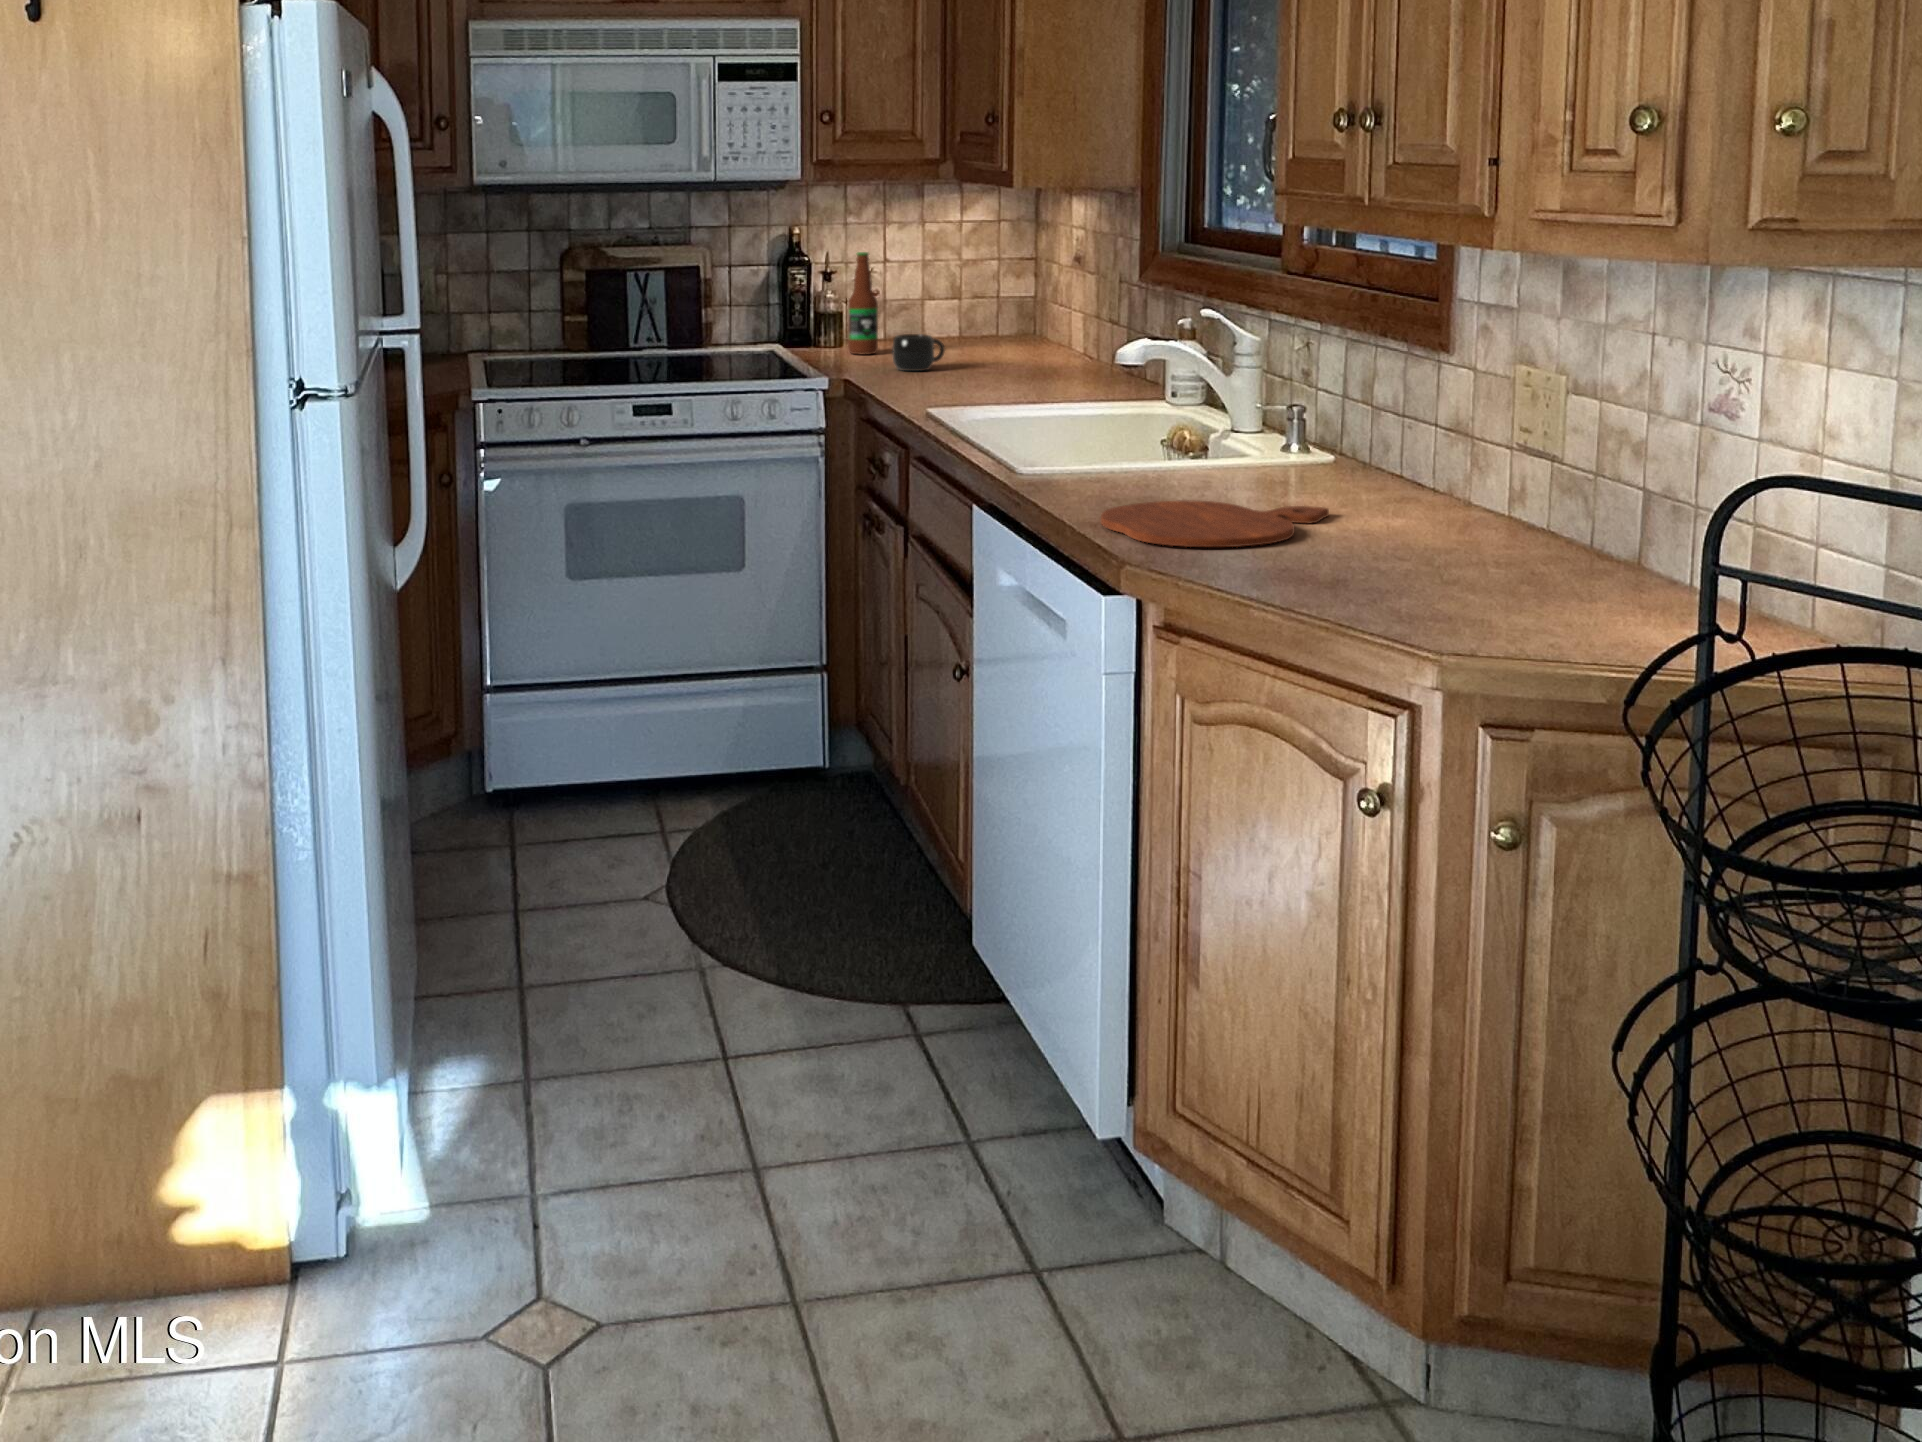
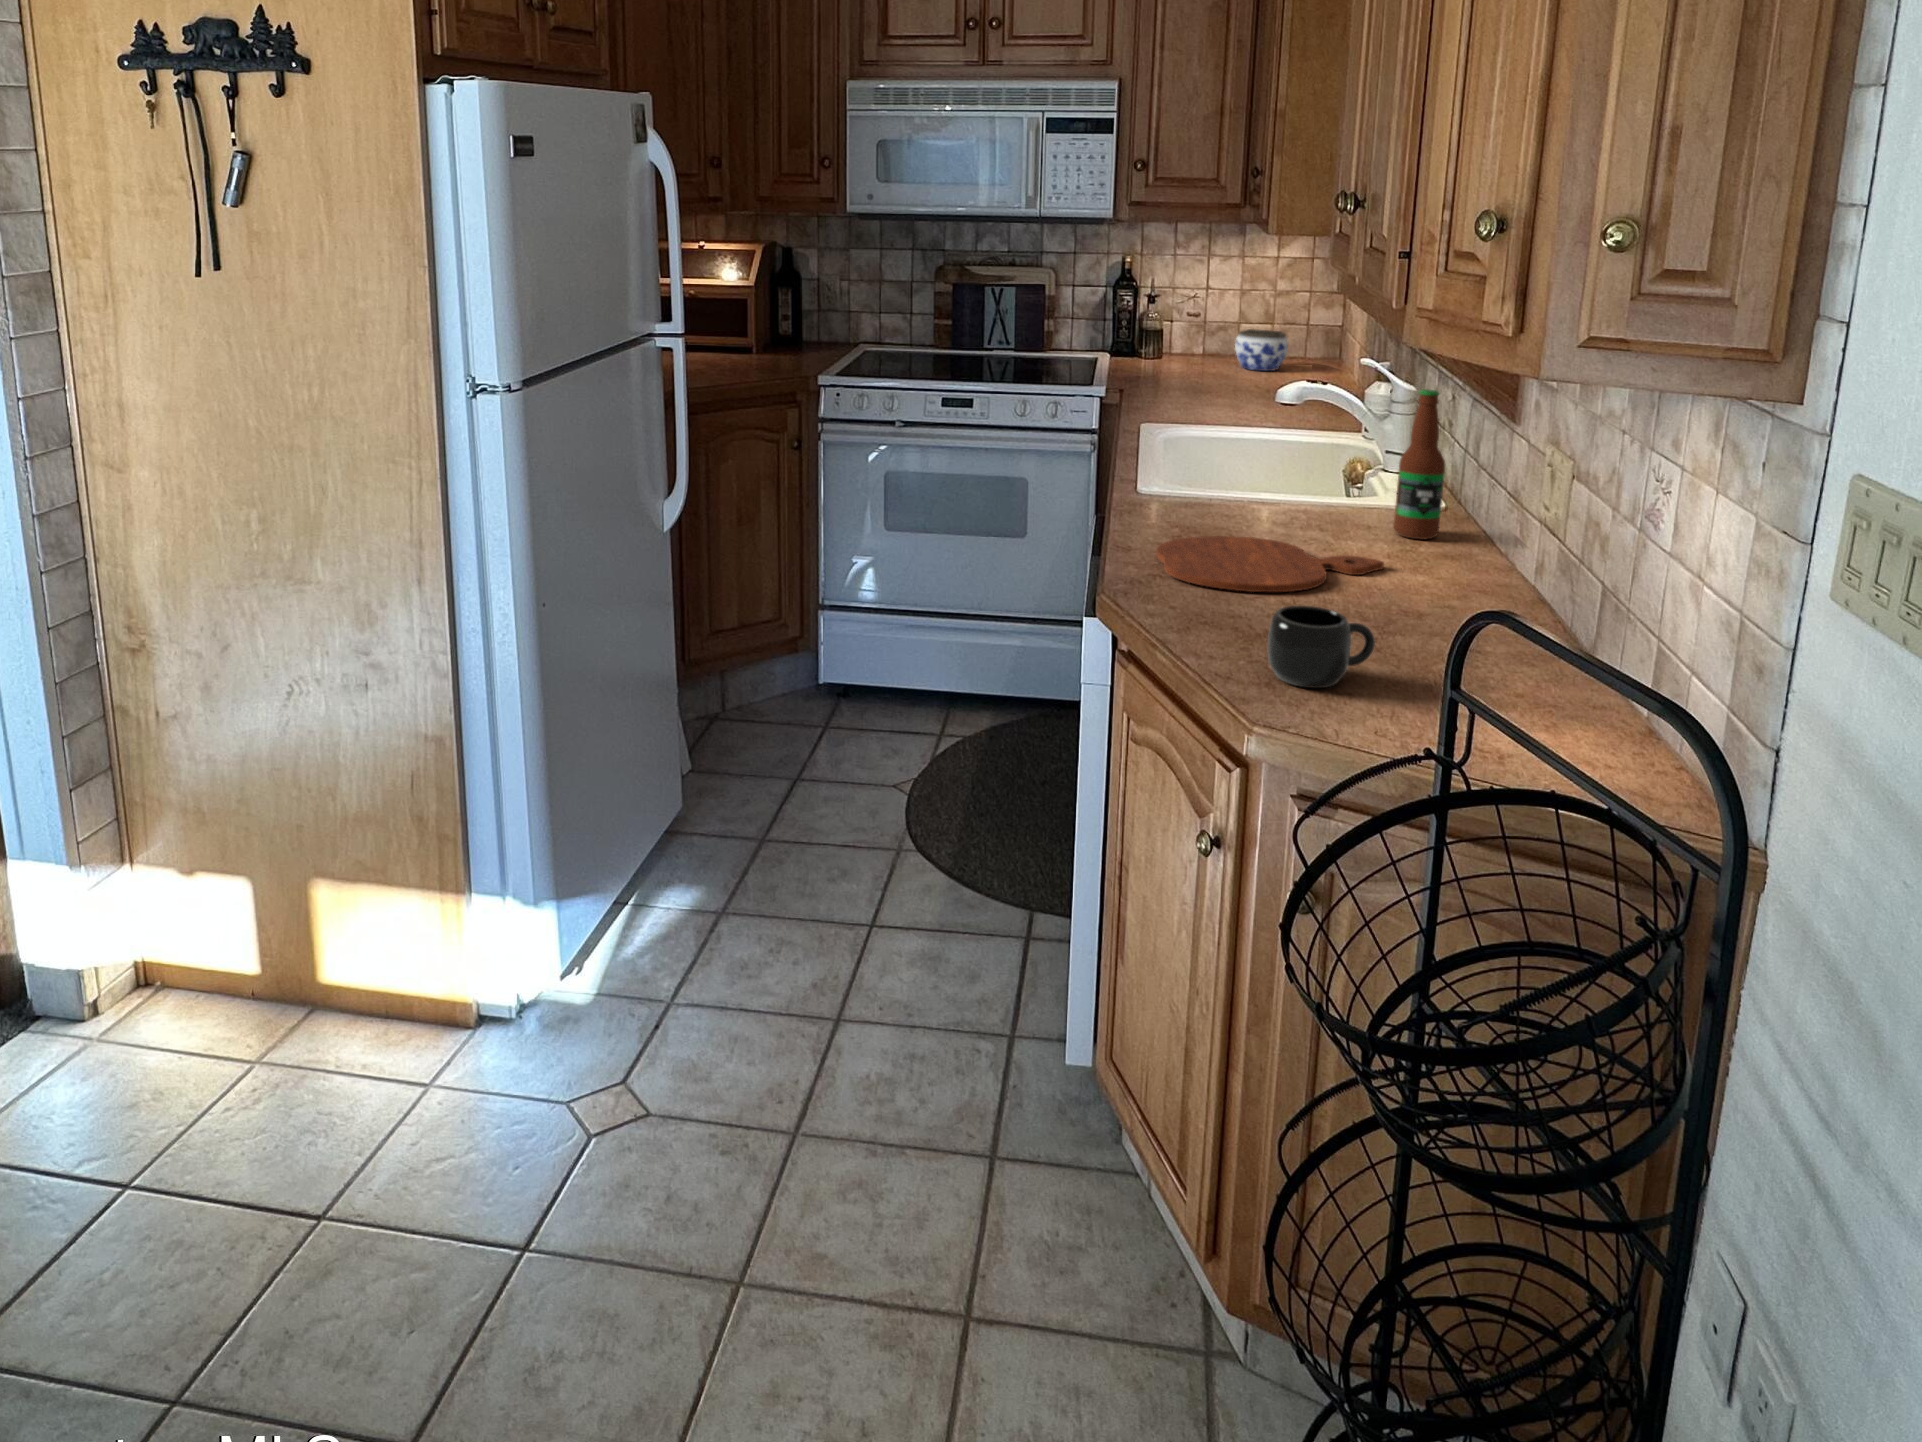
bottle: present [848,252,878,354] -> present [1394,389,1445,539]
jar: none [929,305,989,352] -> present [1235,329,1288,371]
mug: present [892,334,945,371] -> present [1268,606,1375,688]

